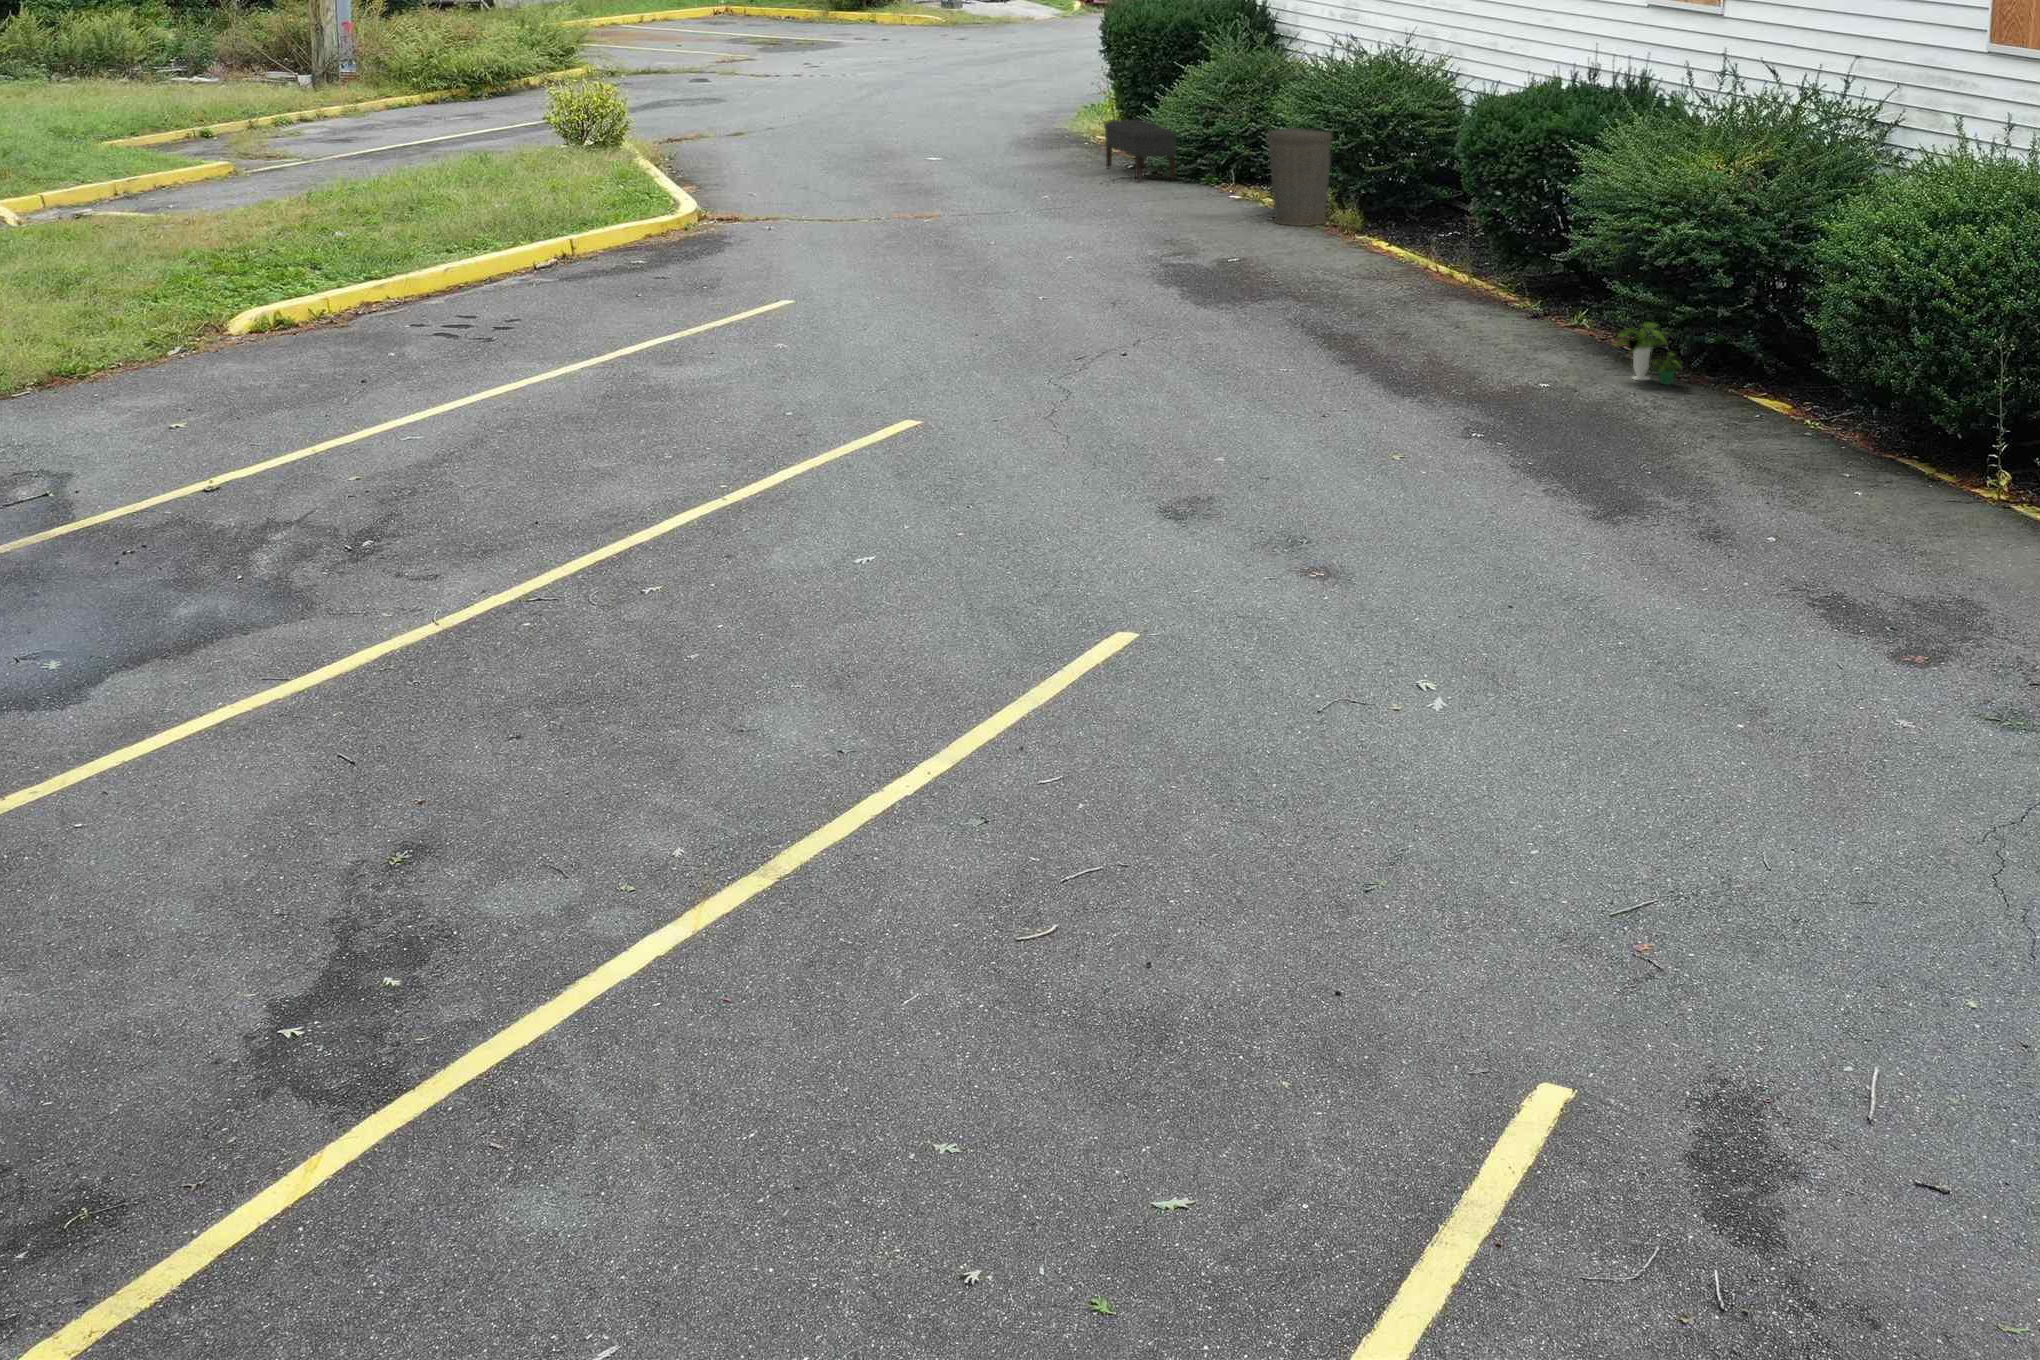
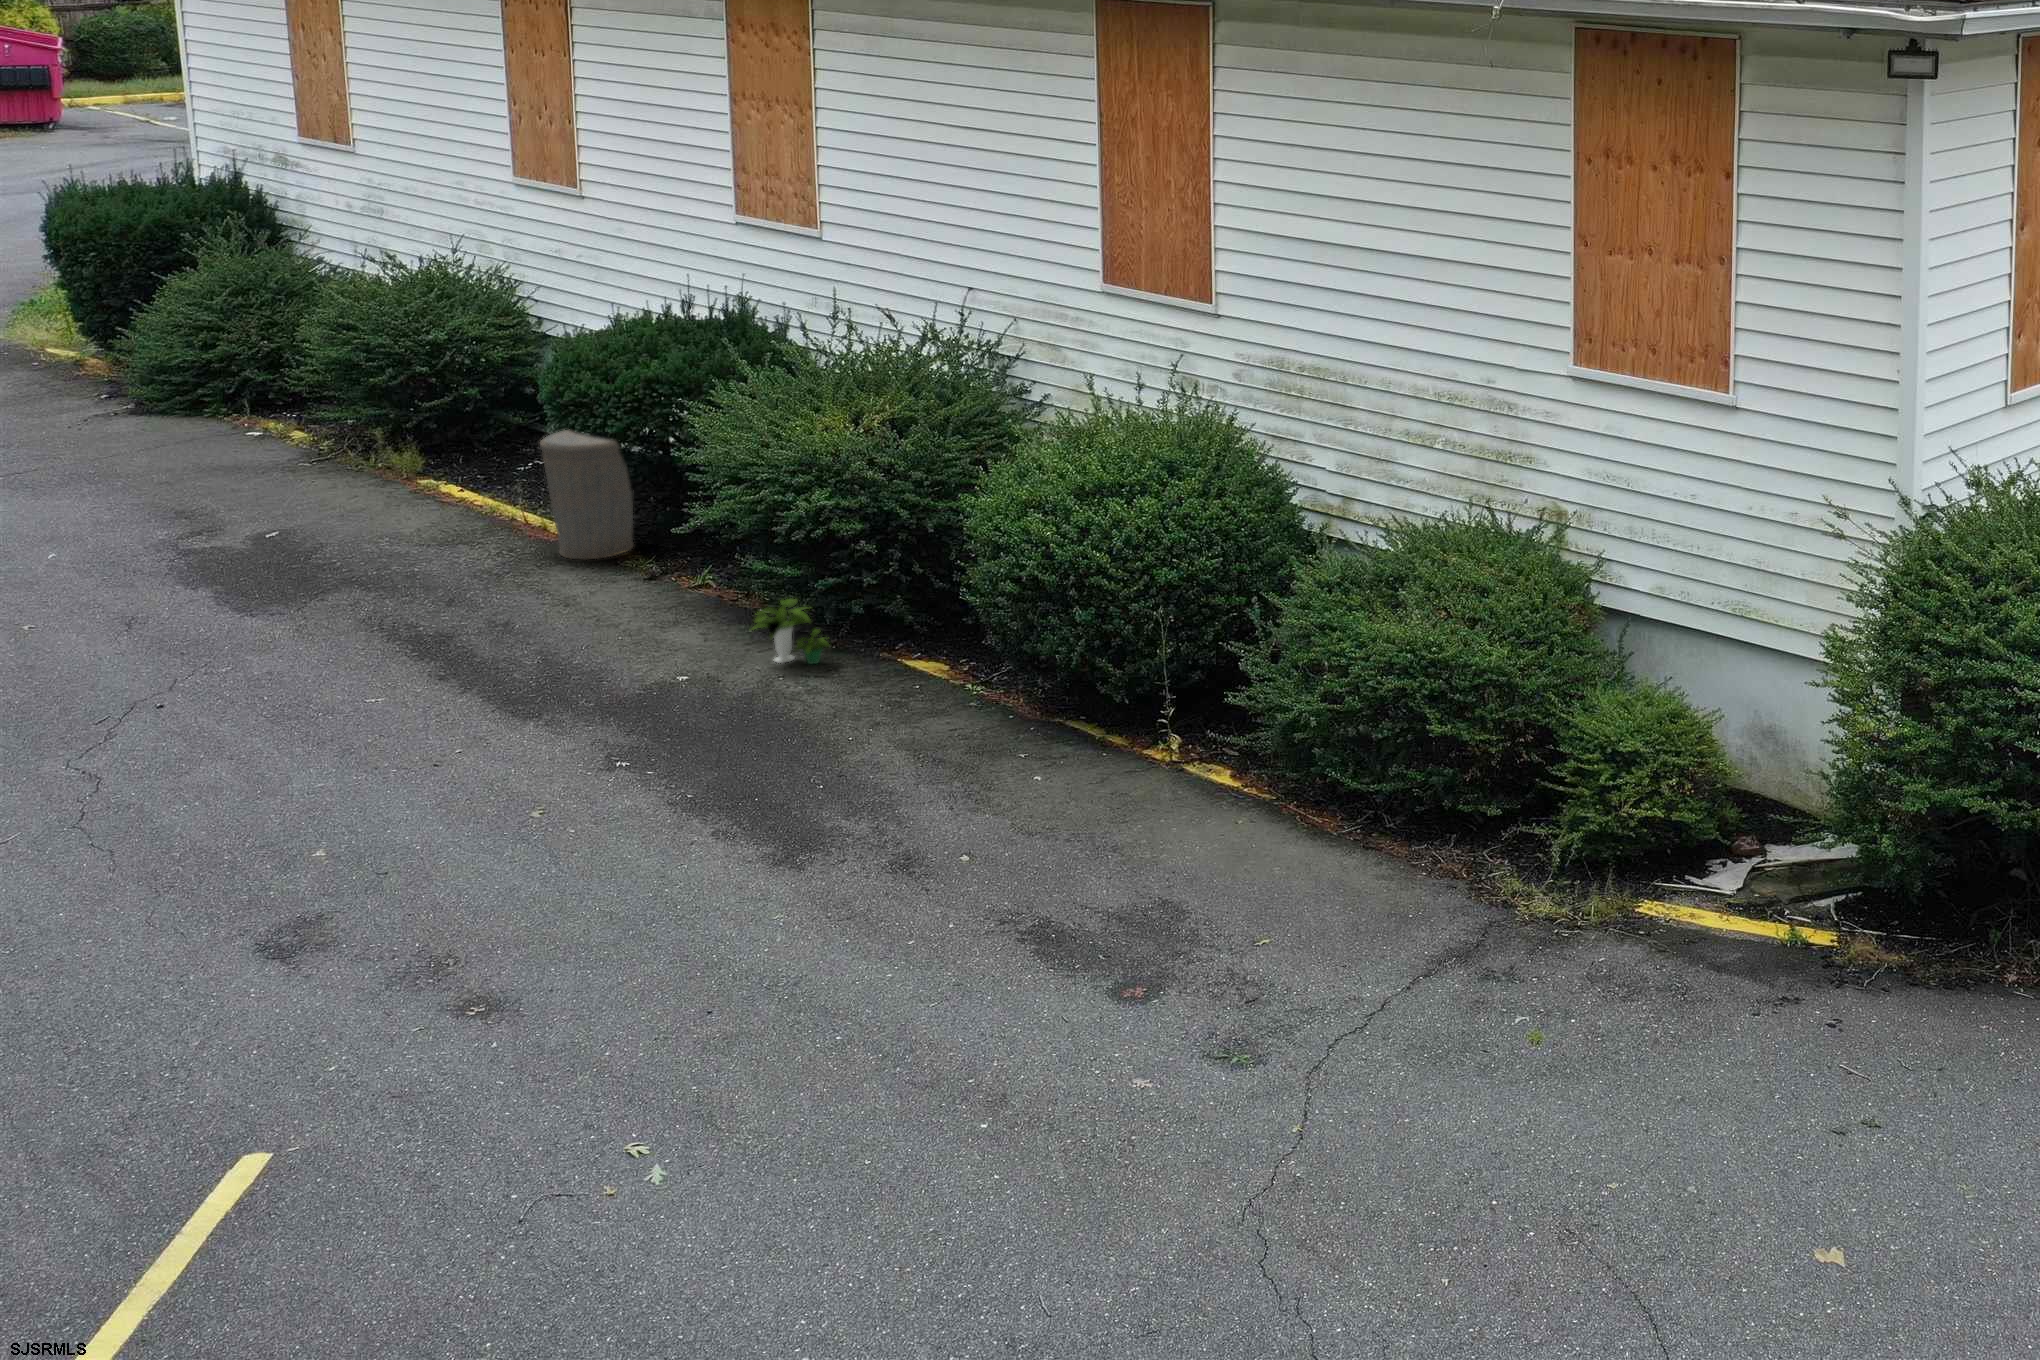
bench: present [1104,119,1177,182] -> none [51,341,162,422]
trash can: present [1267,128,1332,226] -> present [540,430,633,559]

